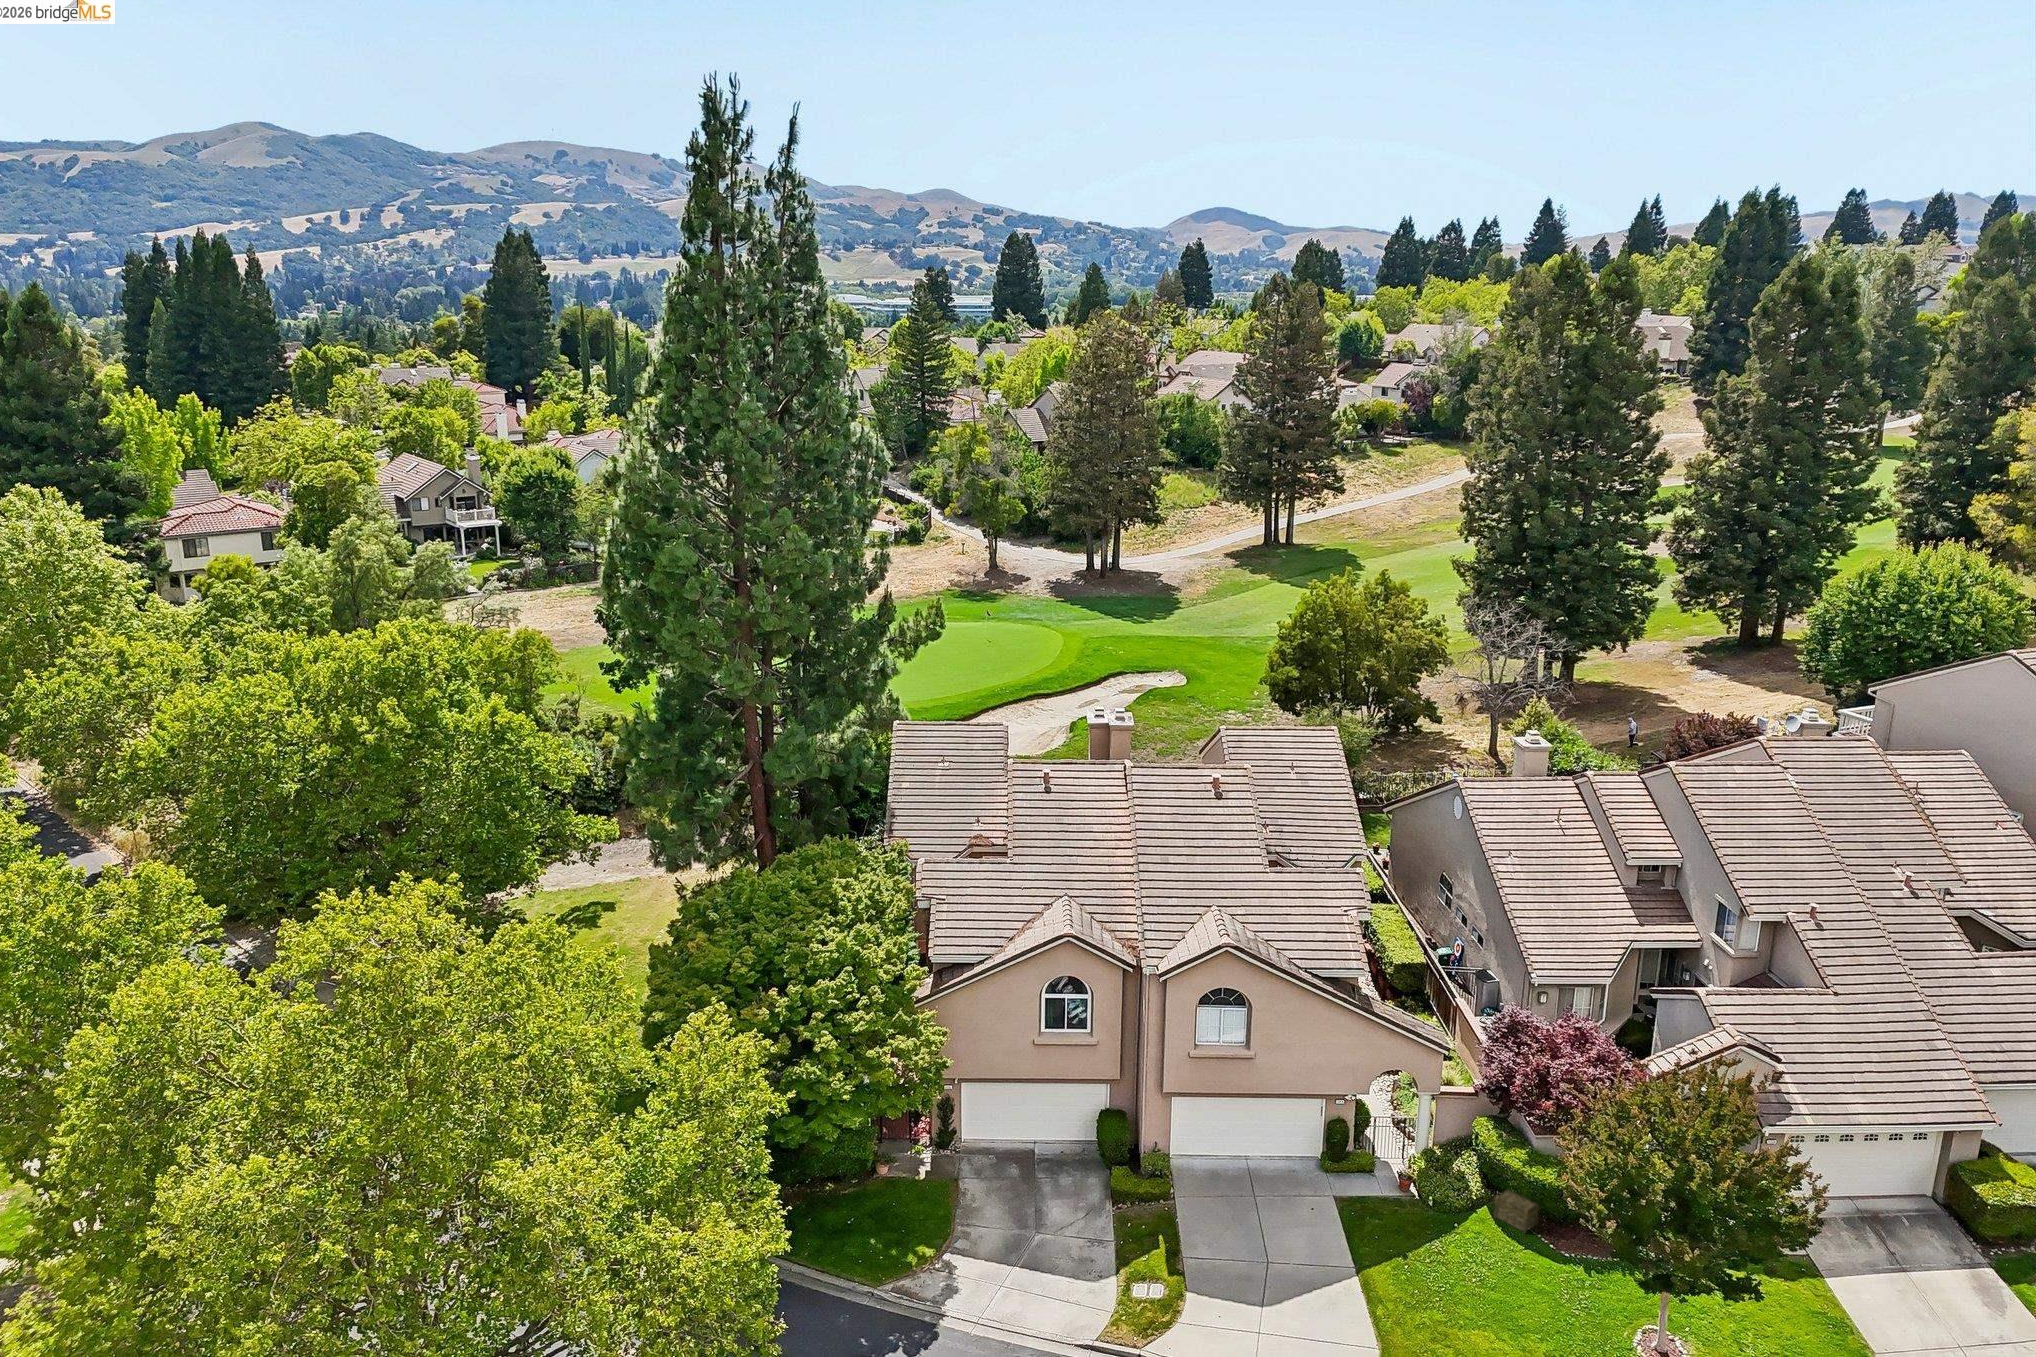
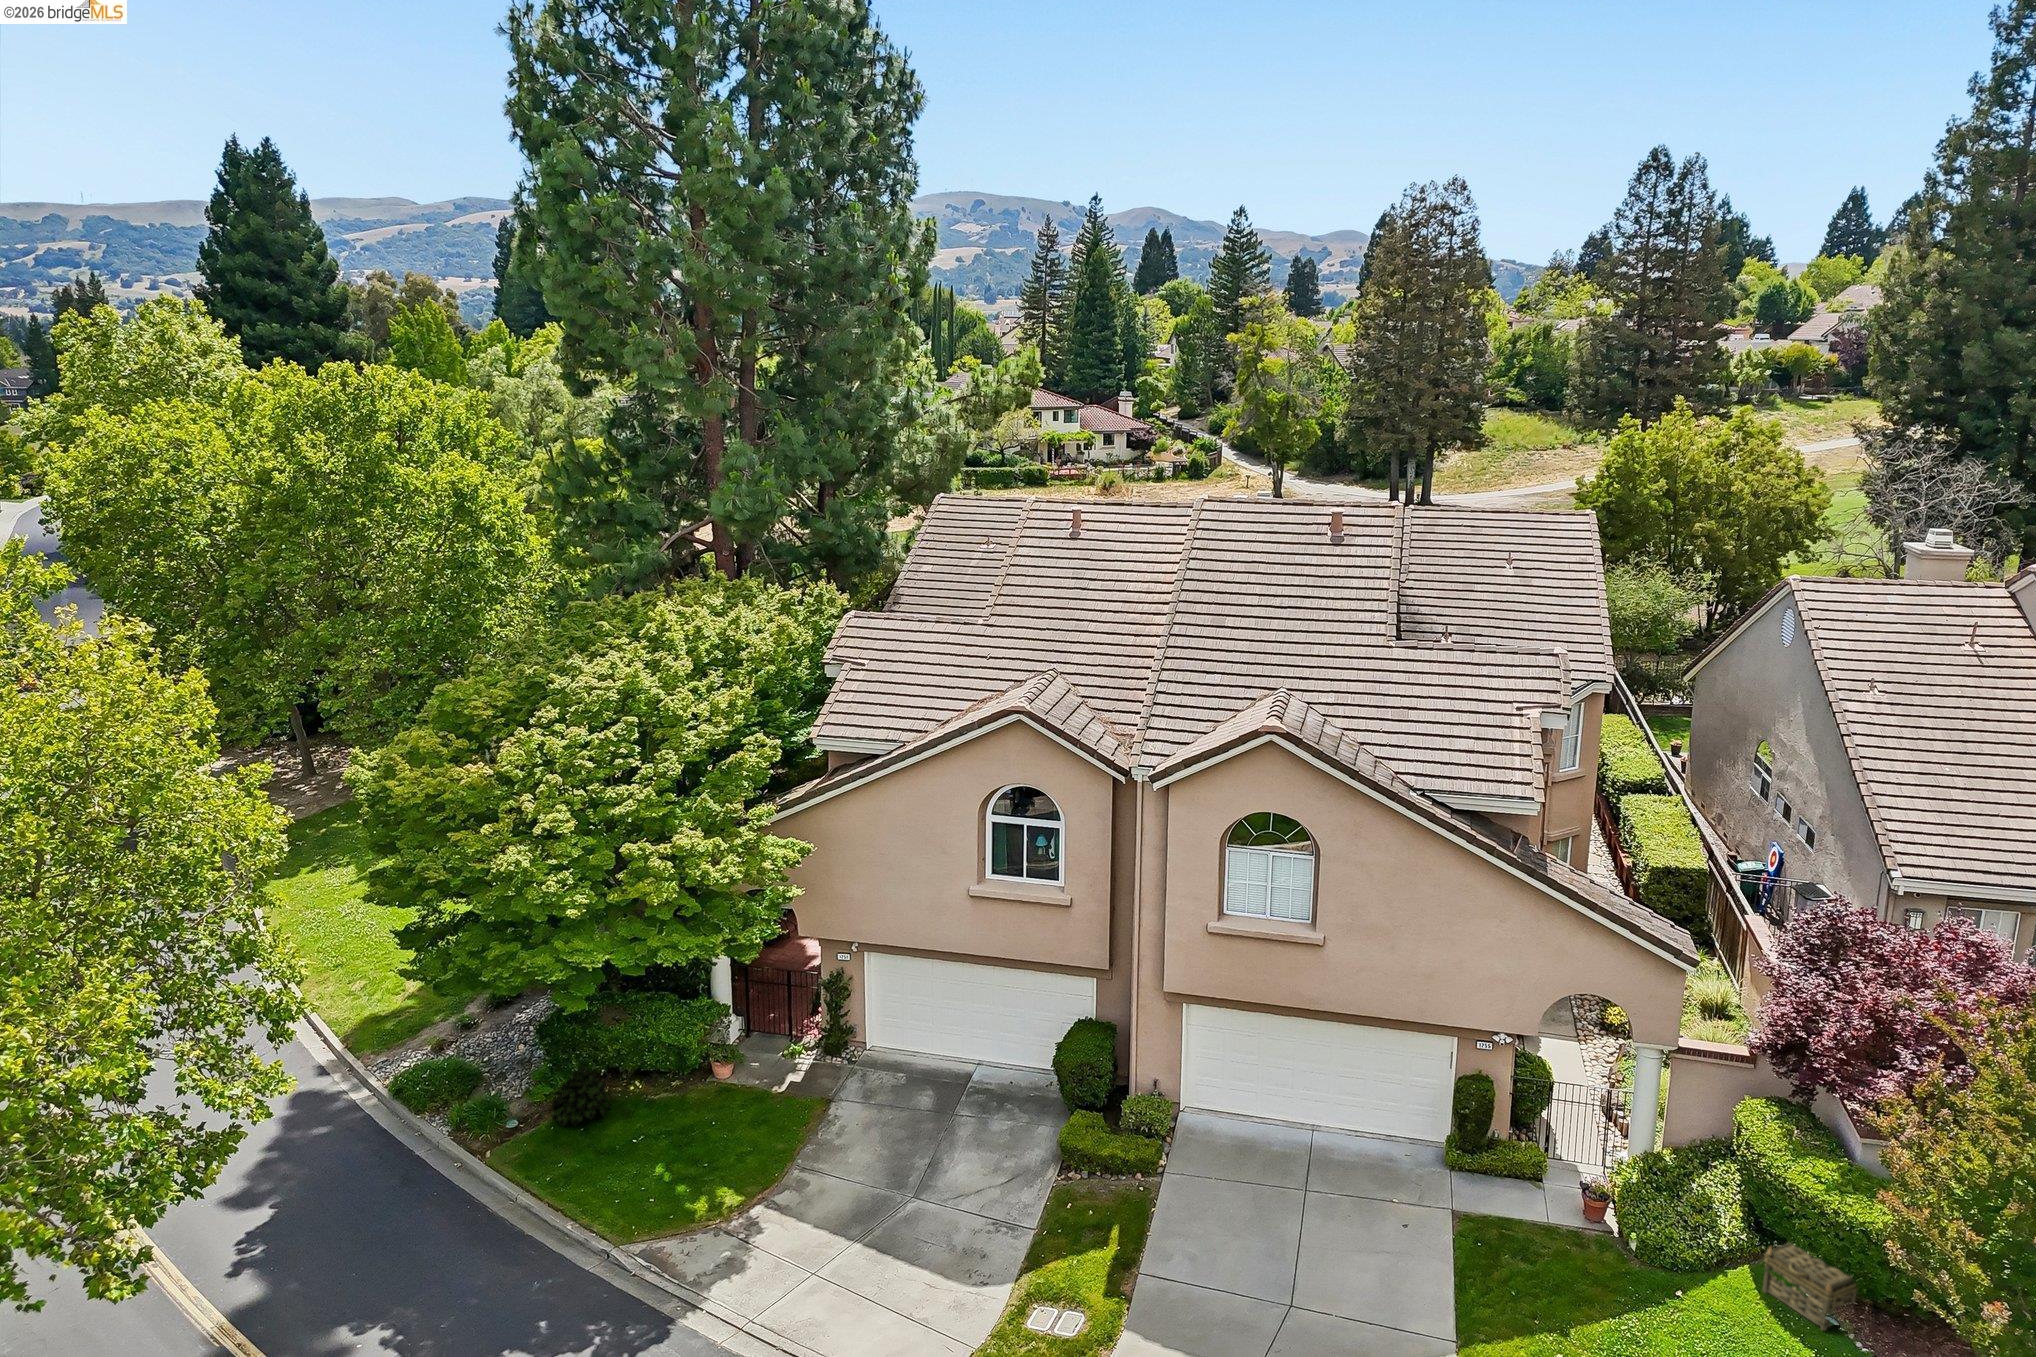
potted plant: none [798,1186,835,1224] -> present [552,1069,611,1126]

